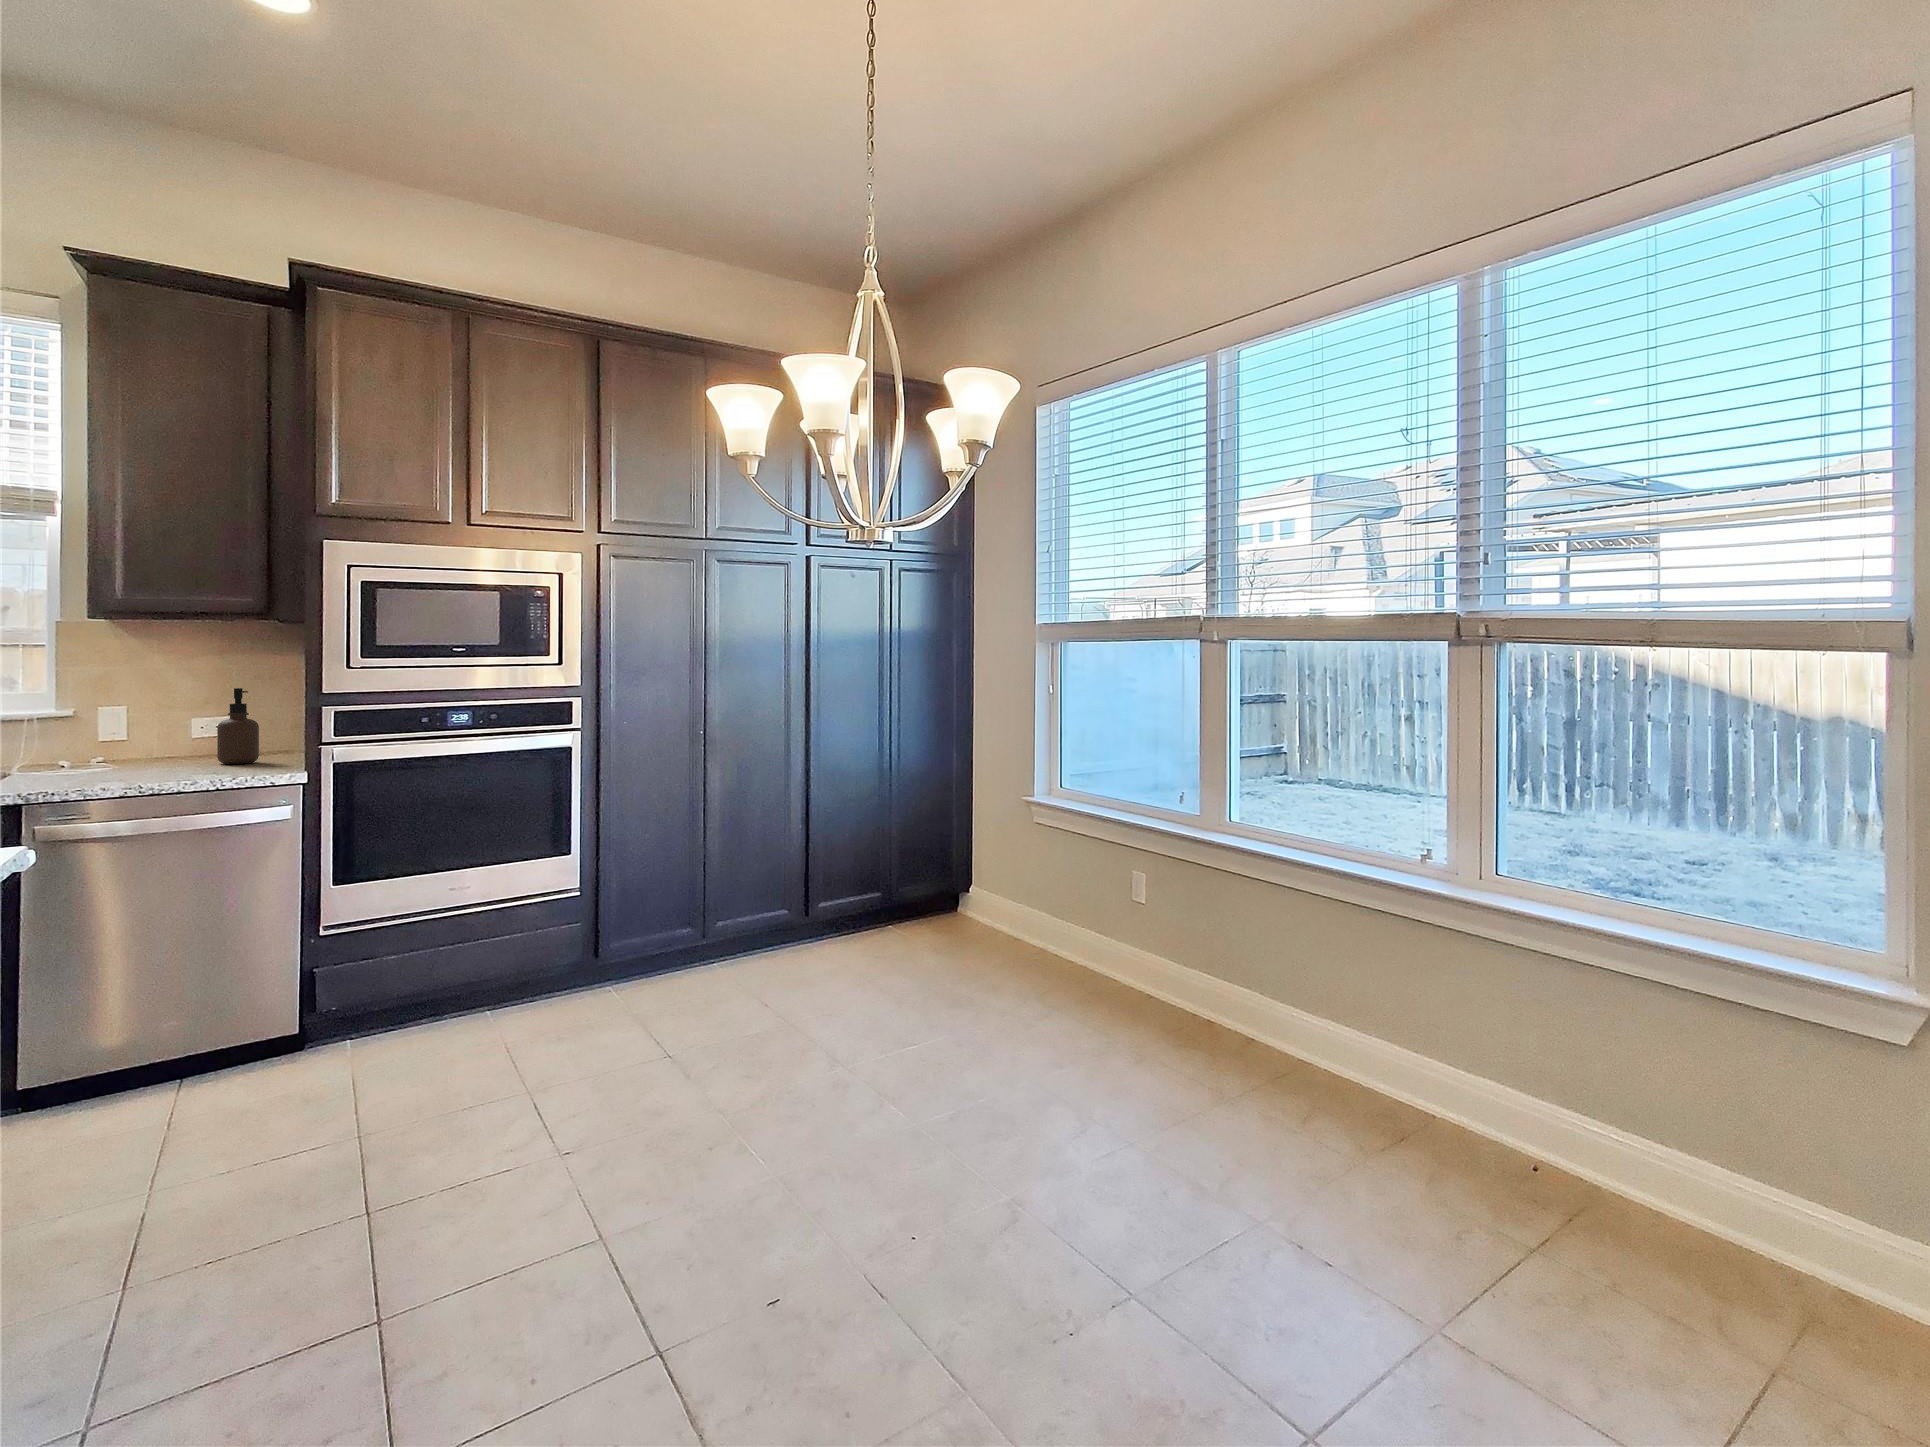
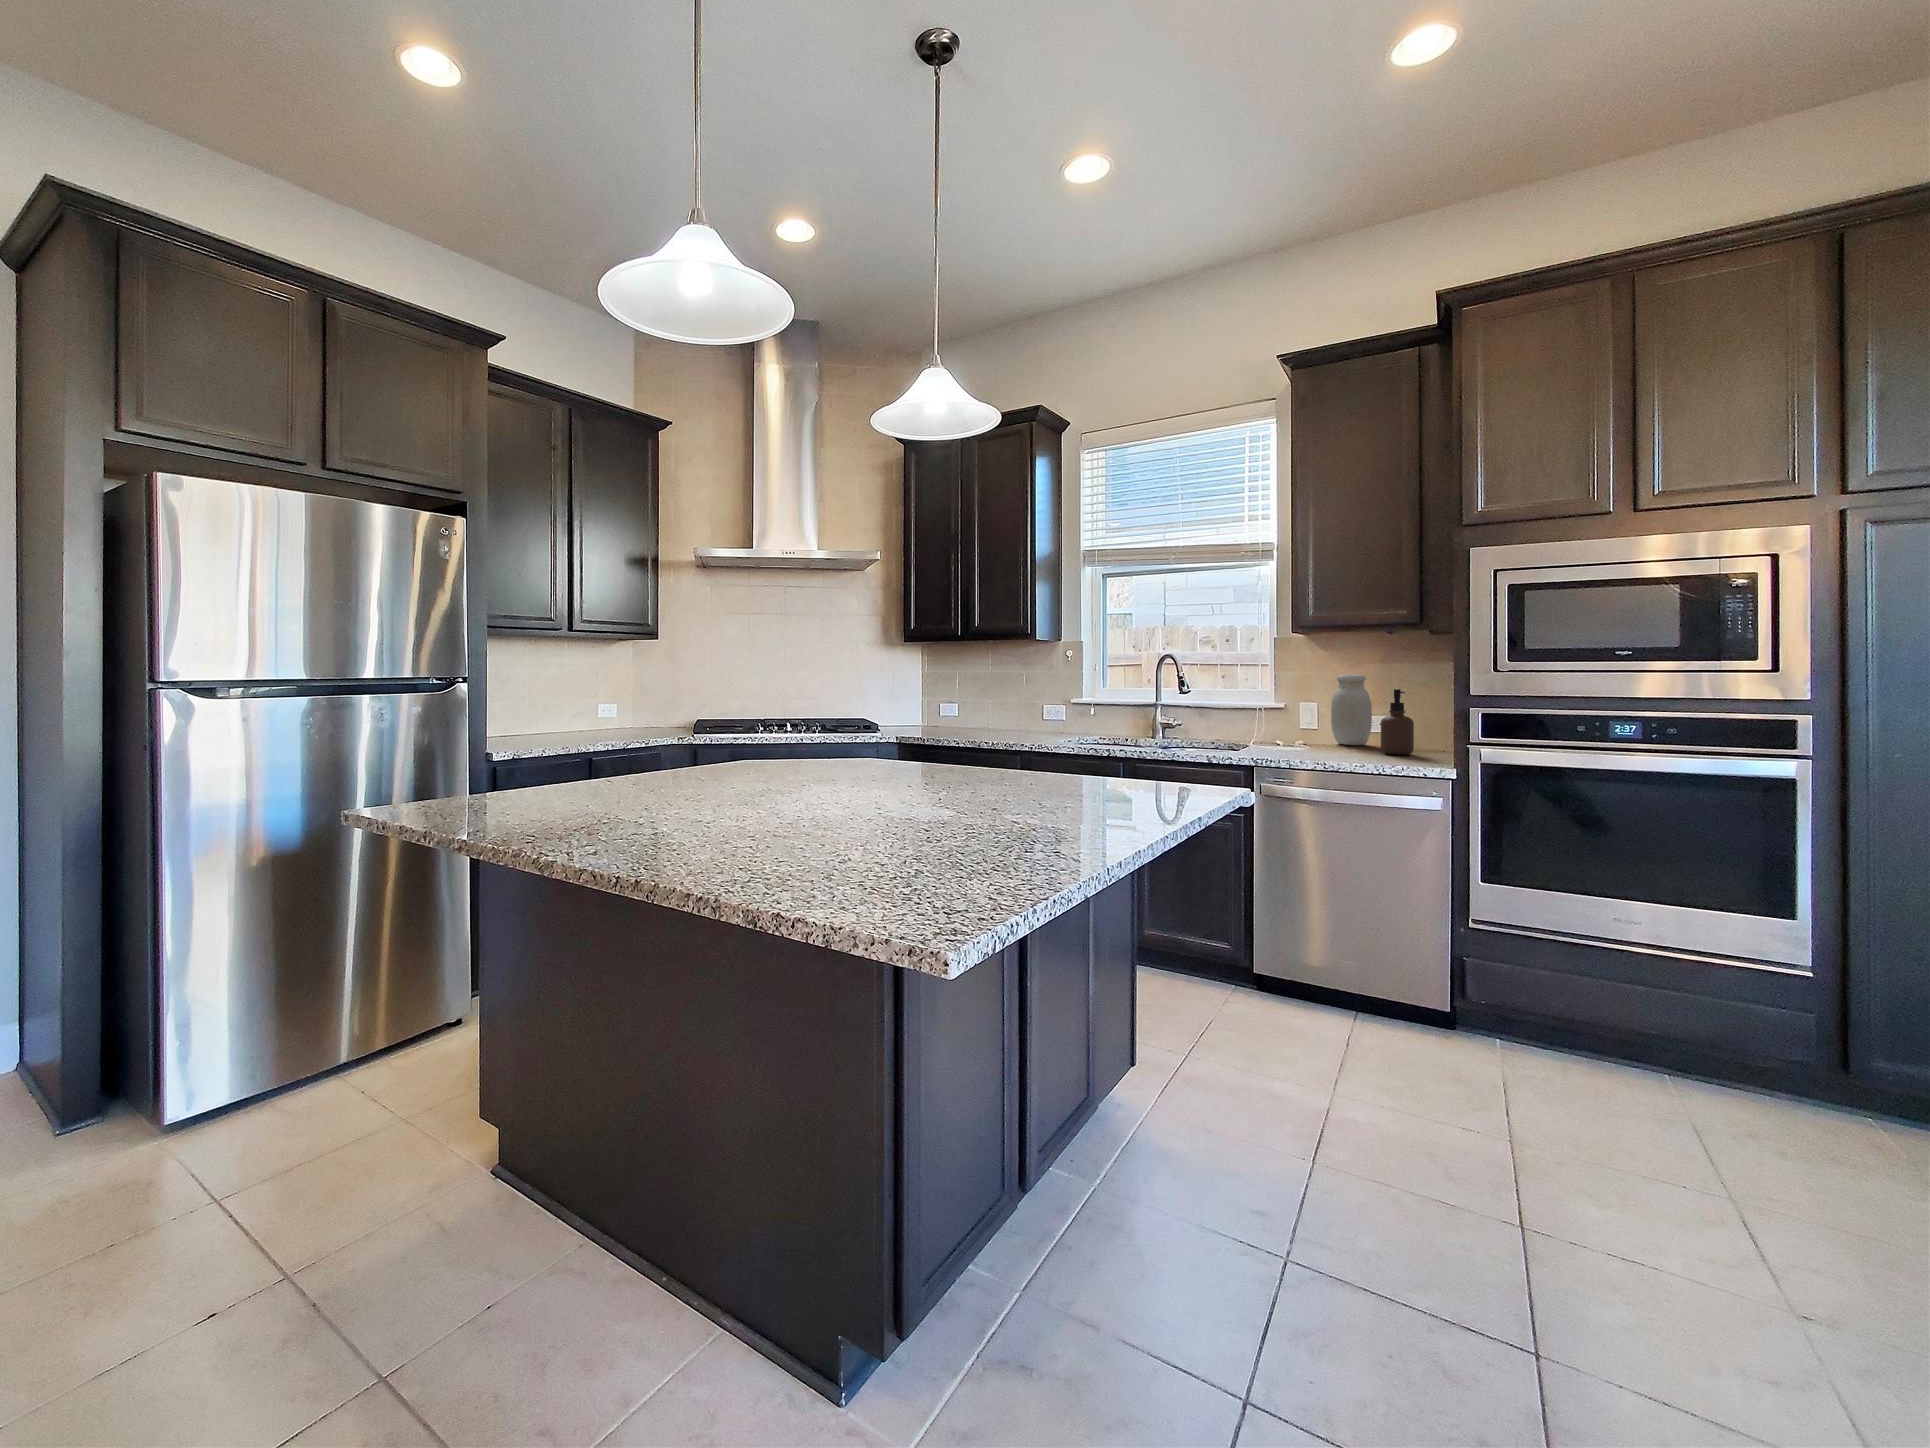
jar: none [148,671,206,758] -> present [1331,674,1372,745]

